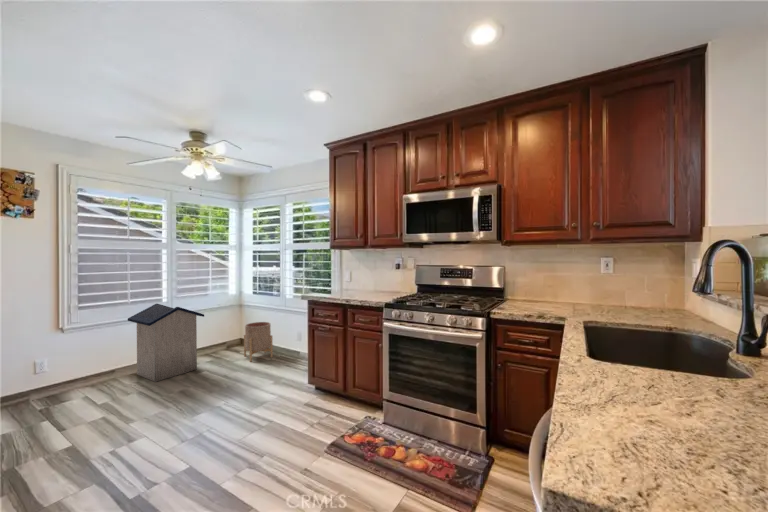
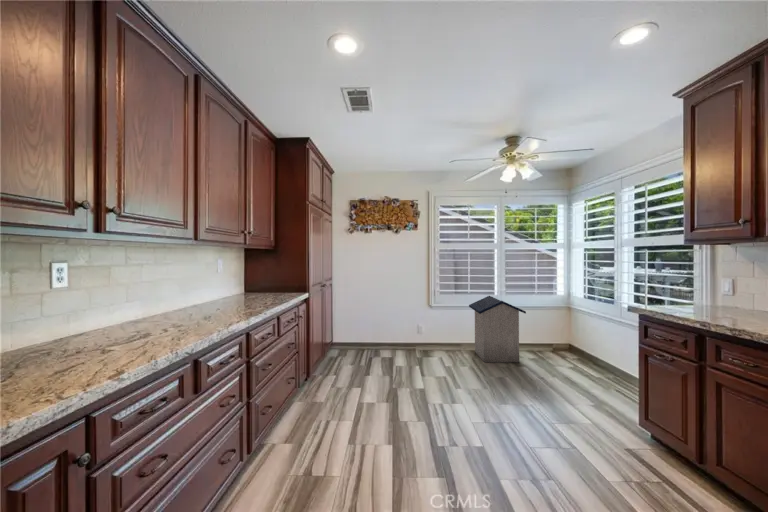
planter: present [244,322,273,362] -> none [569,330,603,375]

